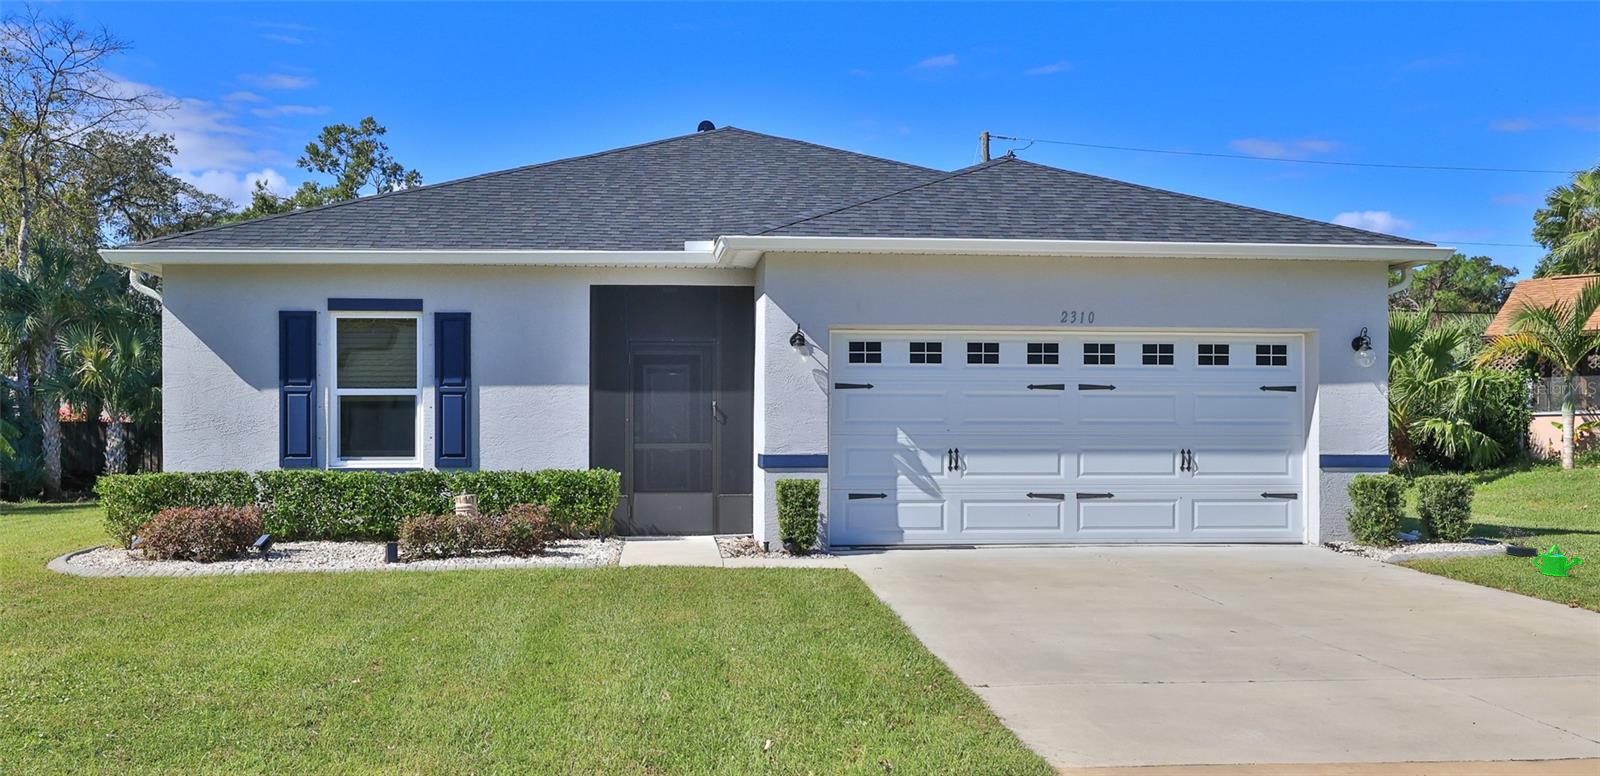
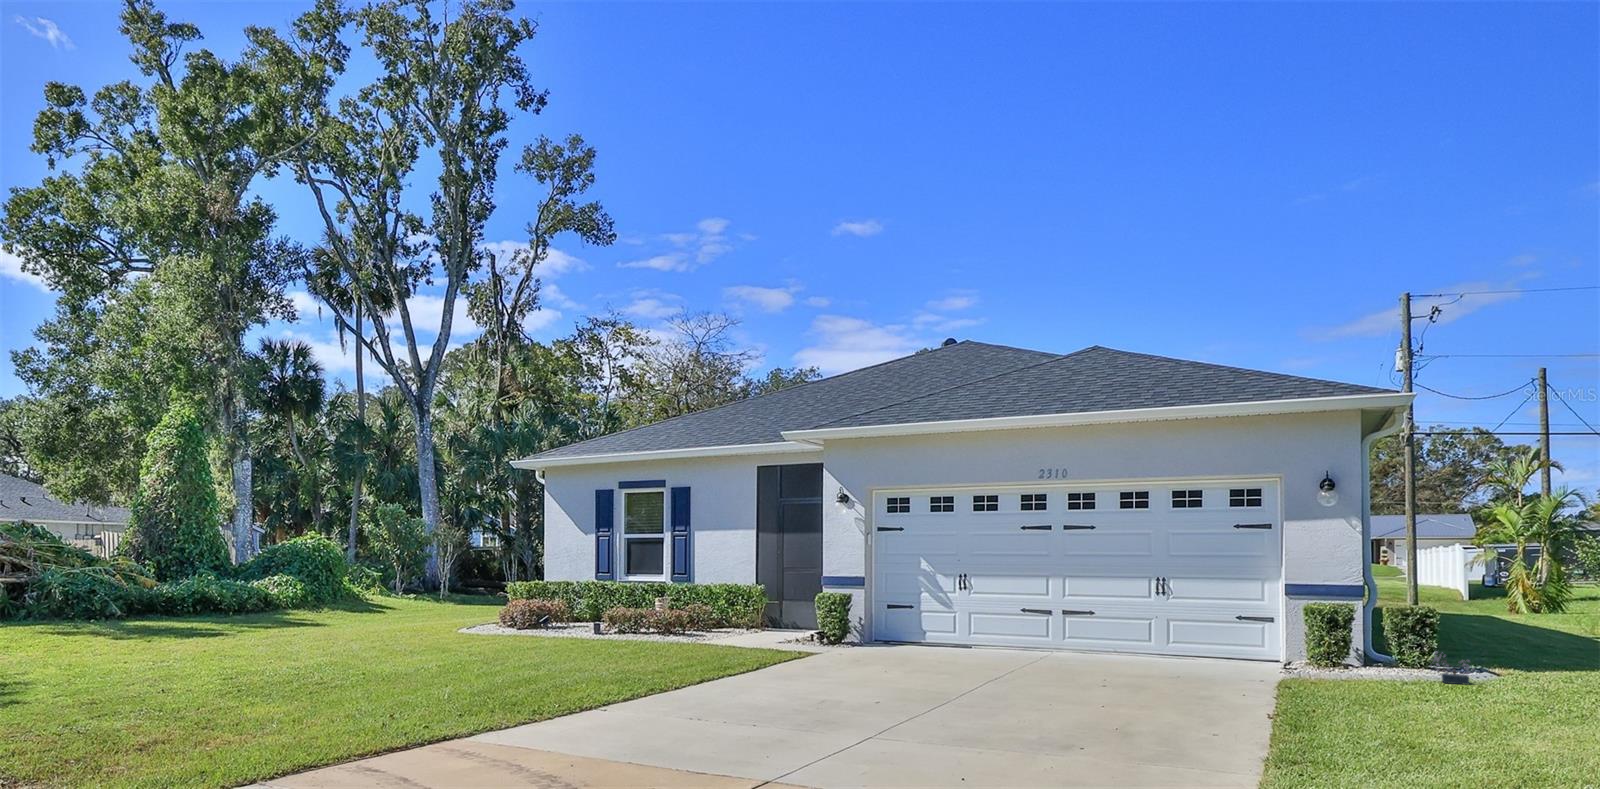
watering can: present [1533,545,1582,577] -> none [1371,665,1395,695]

